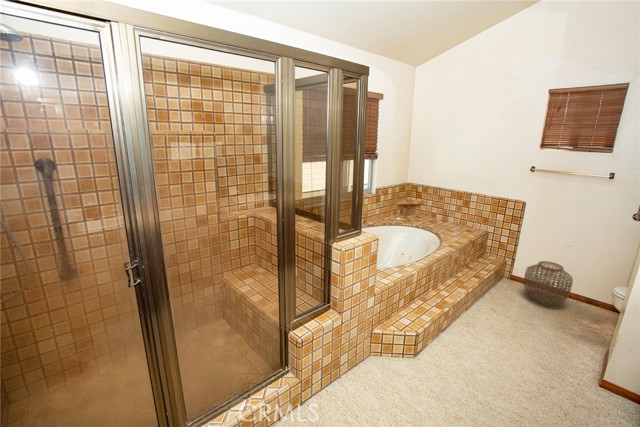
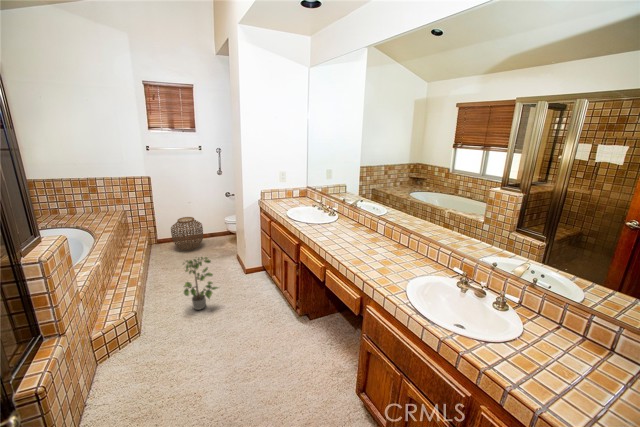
potted plant: none [475,312,526,383] -> present [183,257,218,310]

